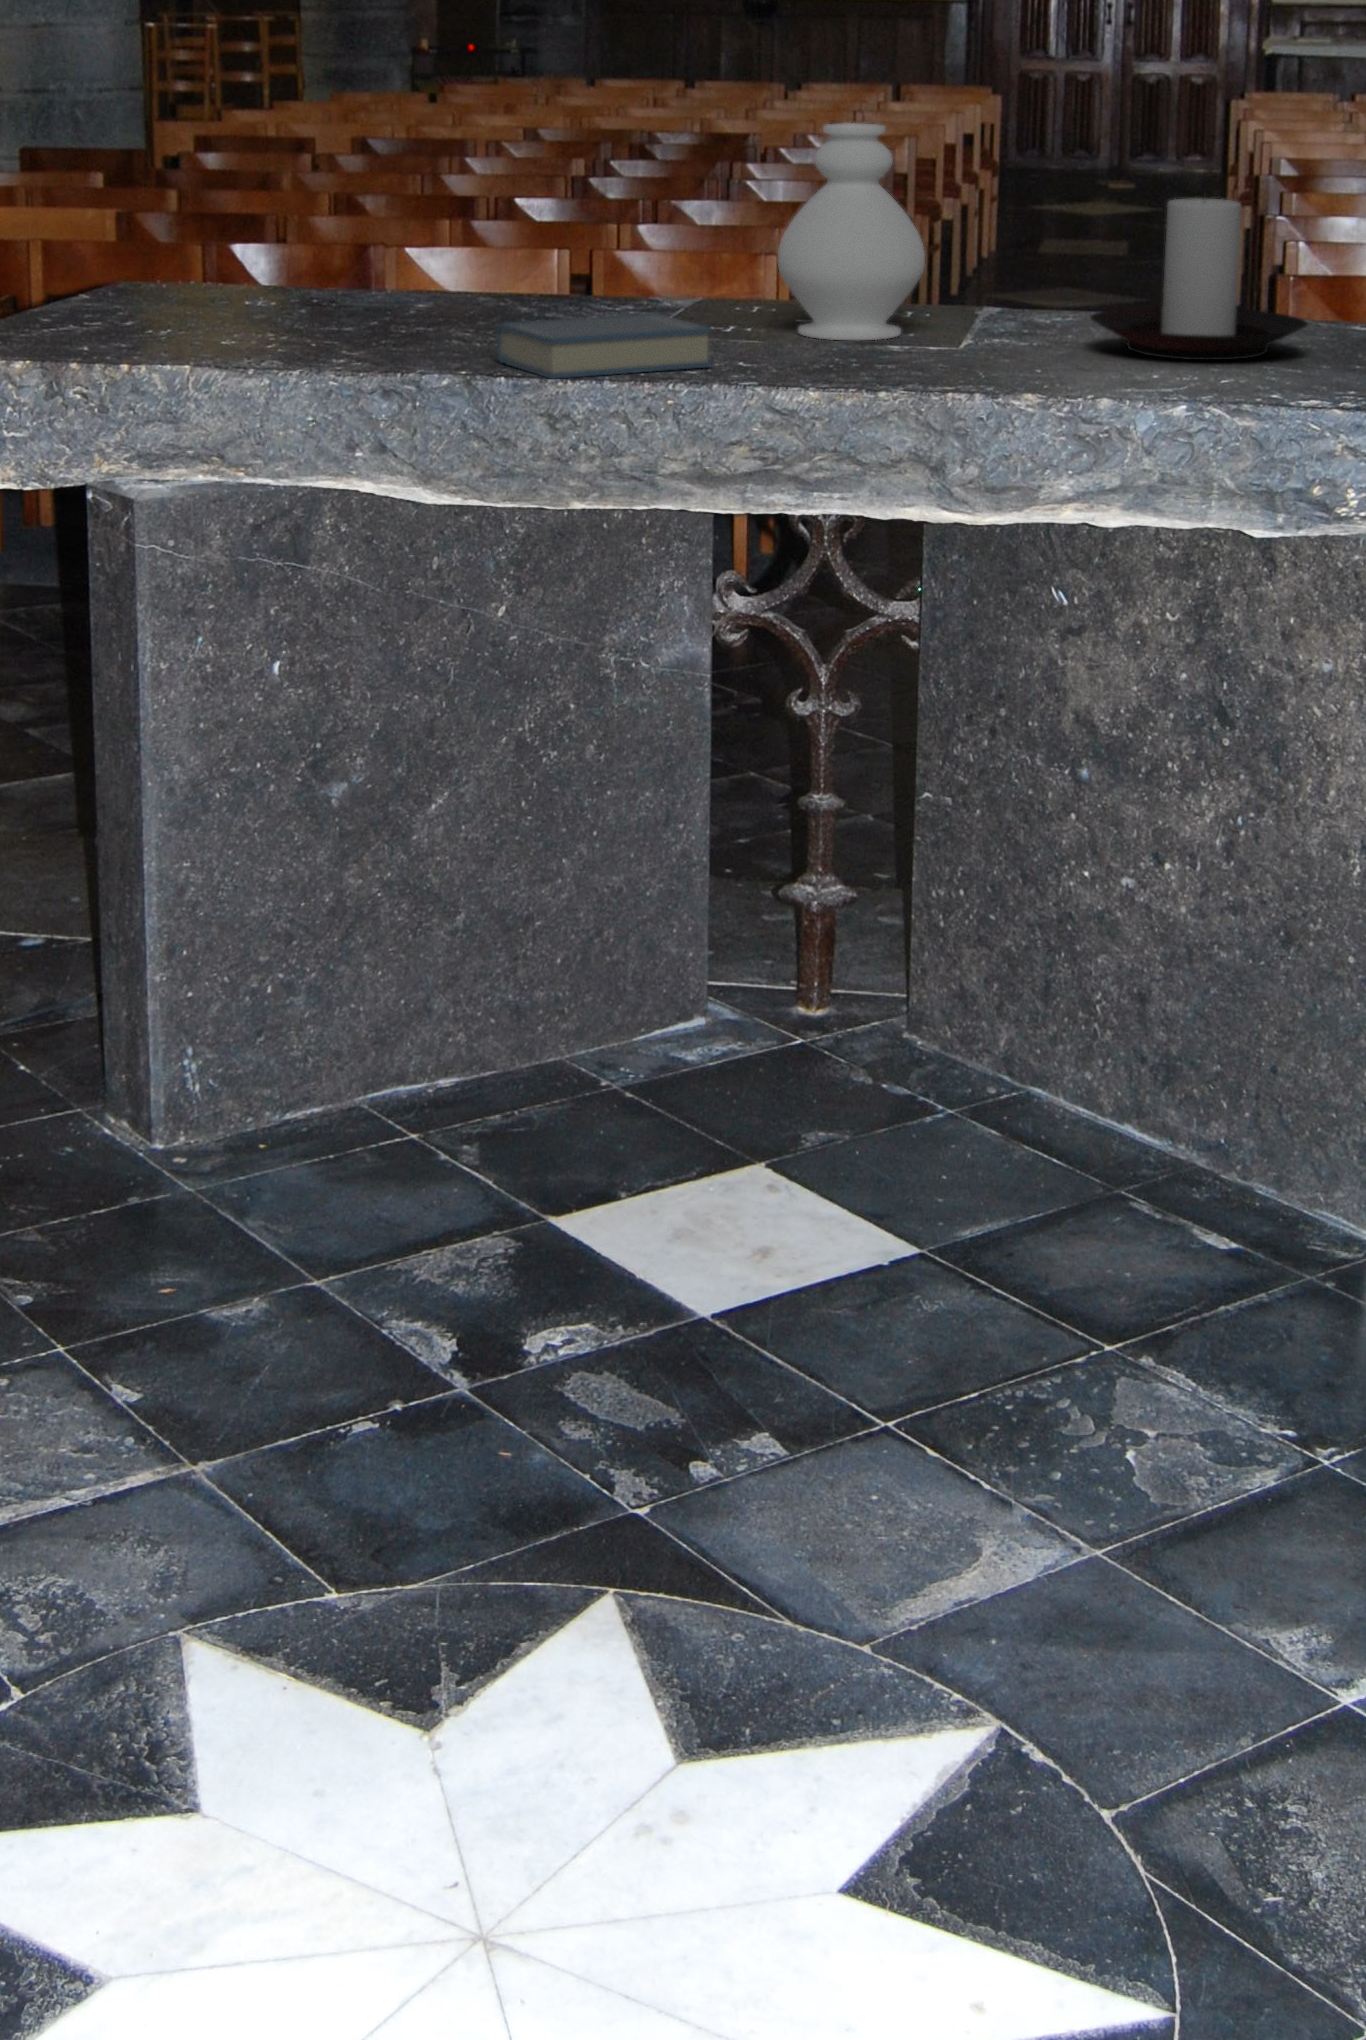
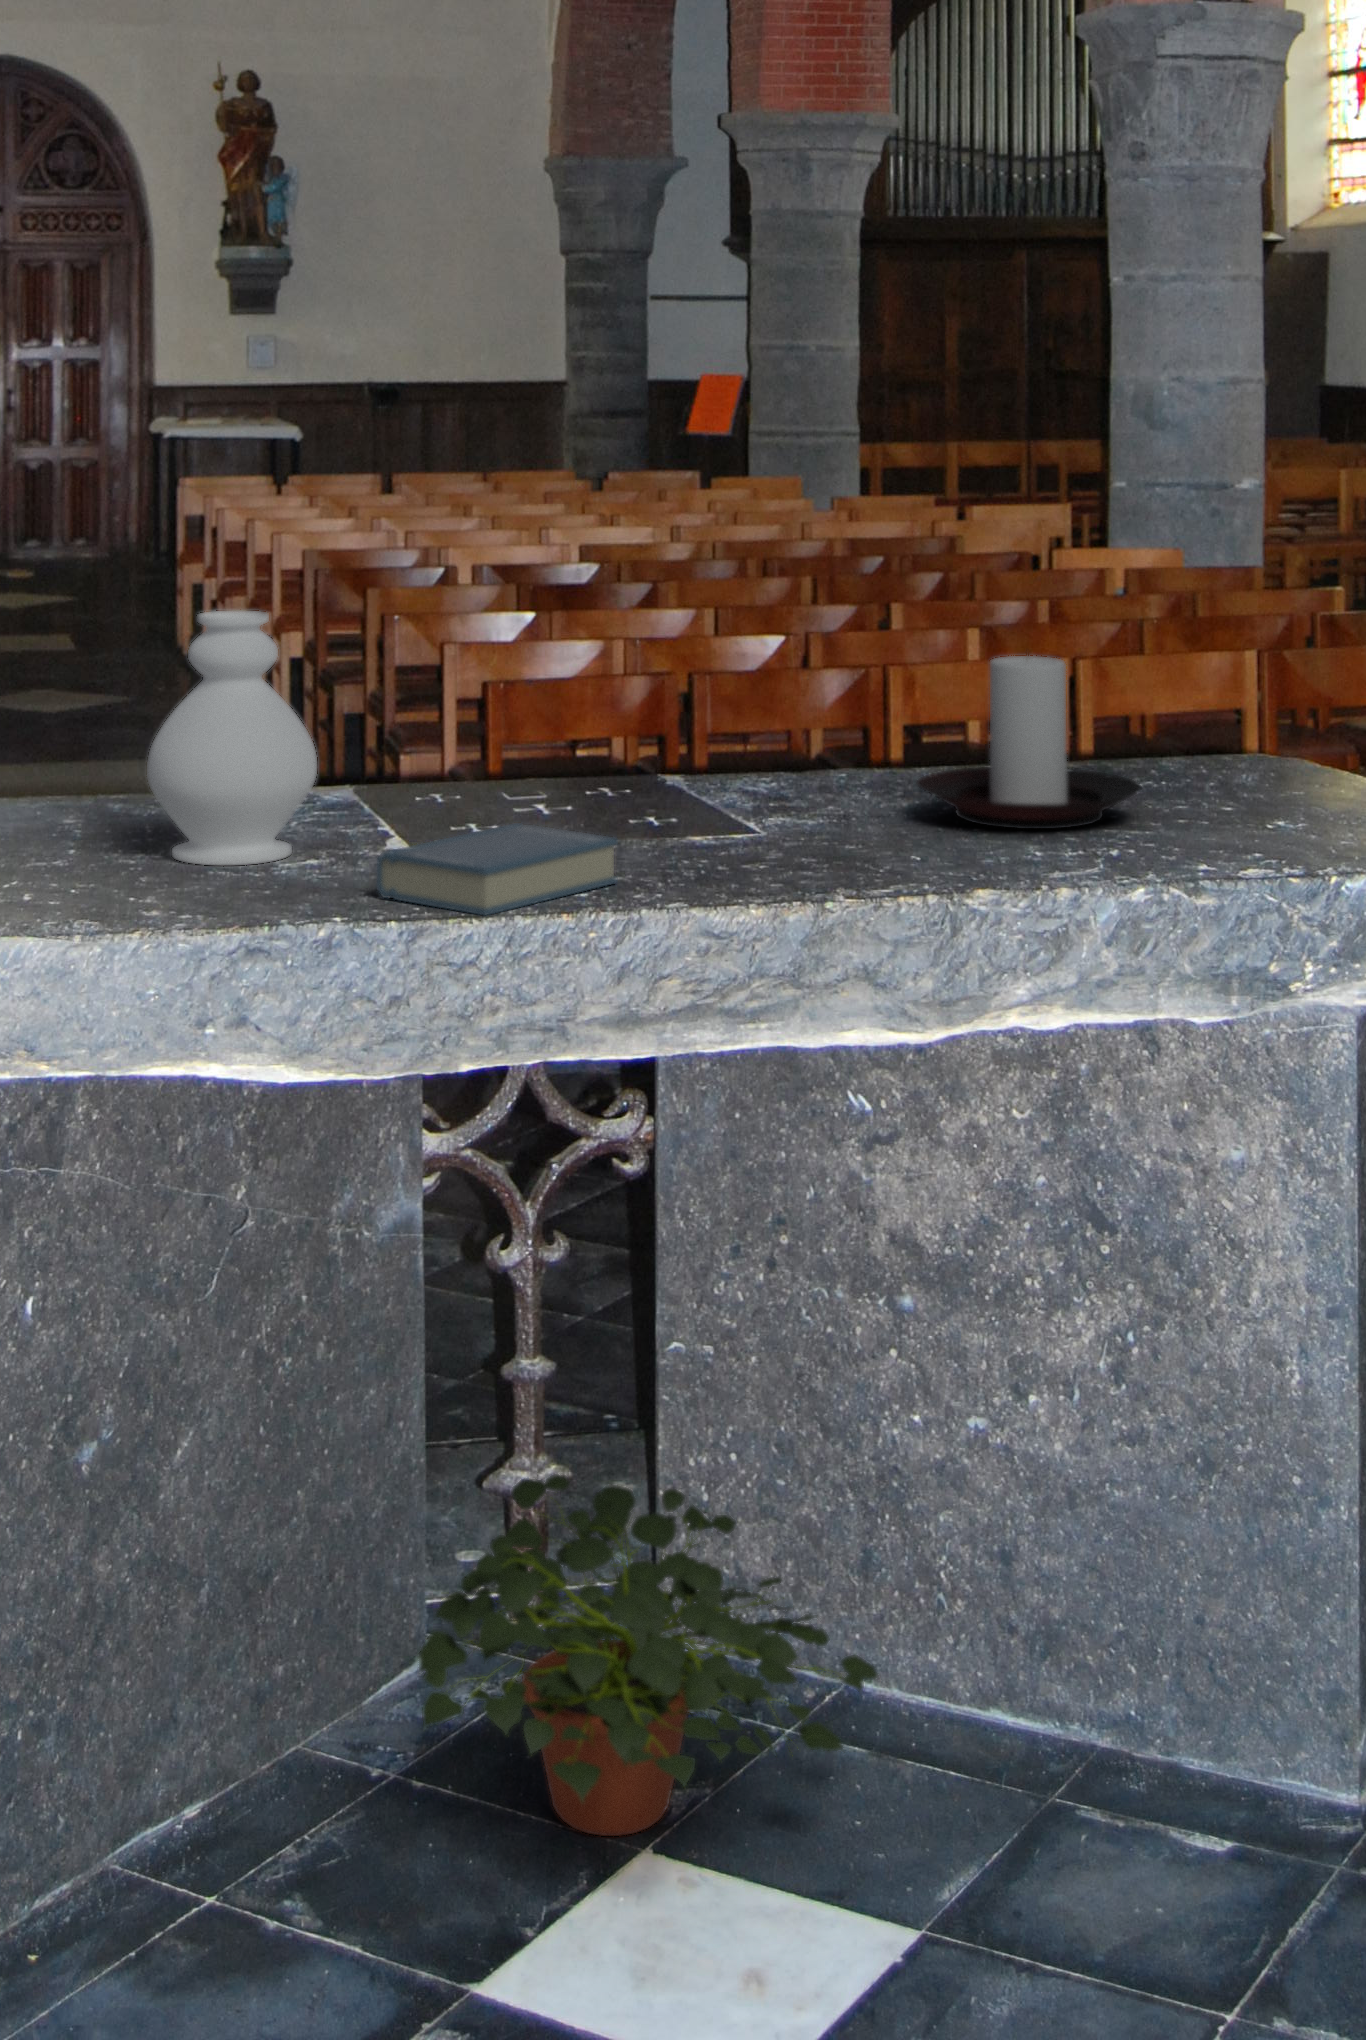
decorative vase: present [778,123,925,340] -> present [147,610,317,865]
potted plant: none [582,880,991,1152] -> present [419,1474,878,1836]

